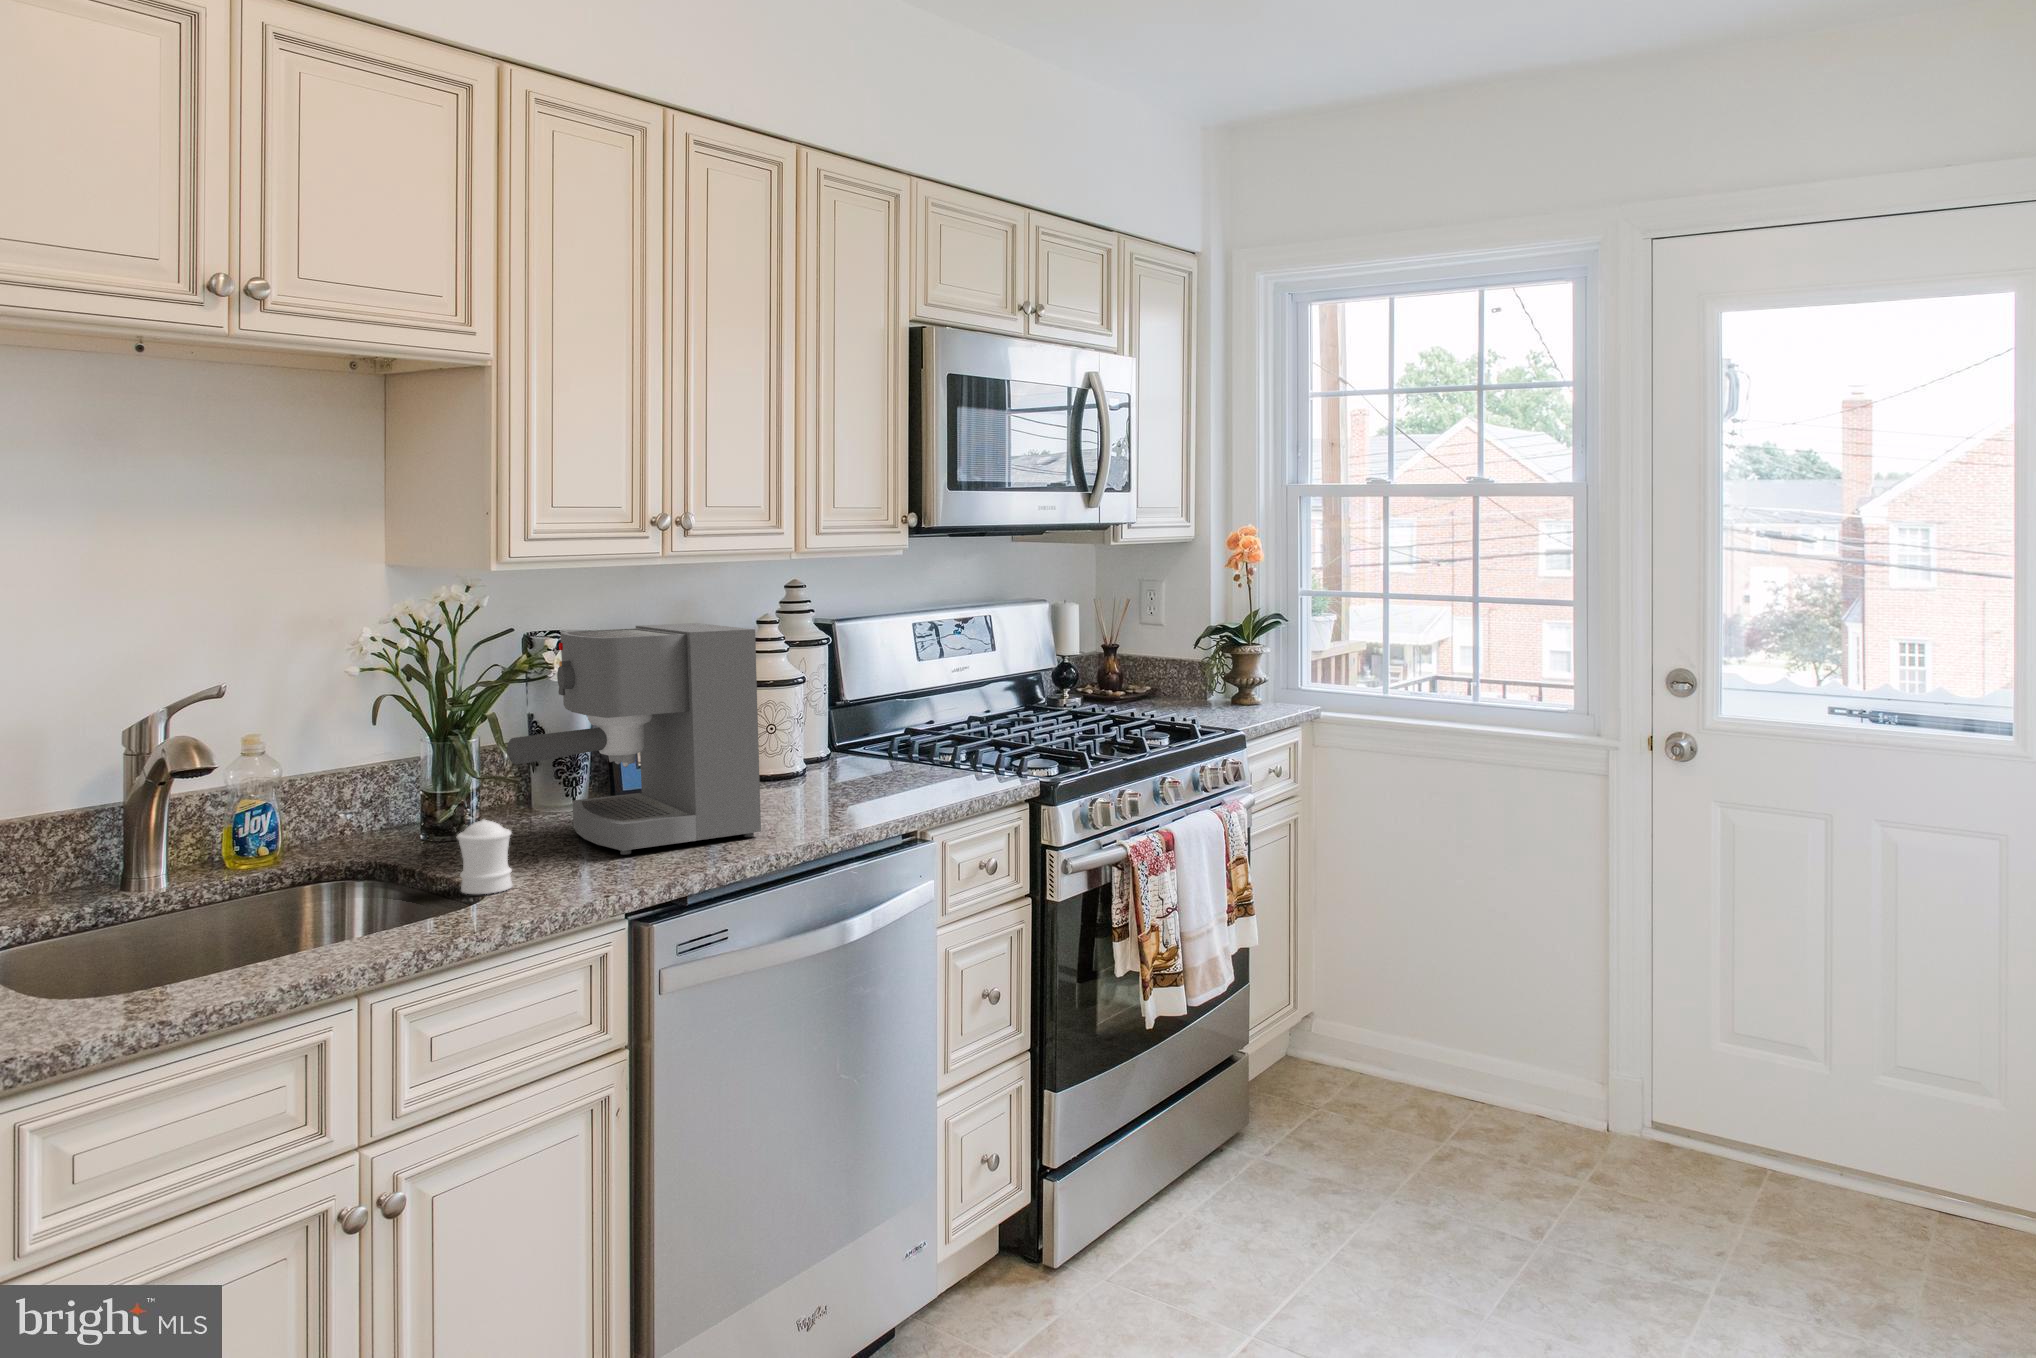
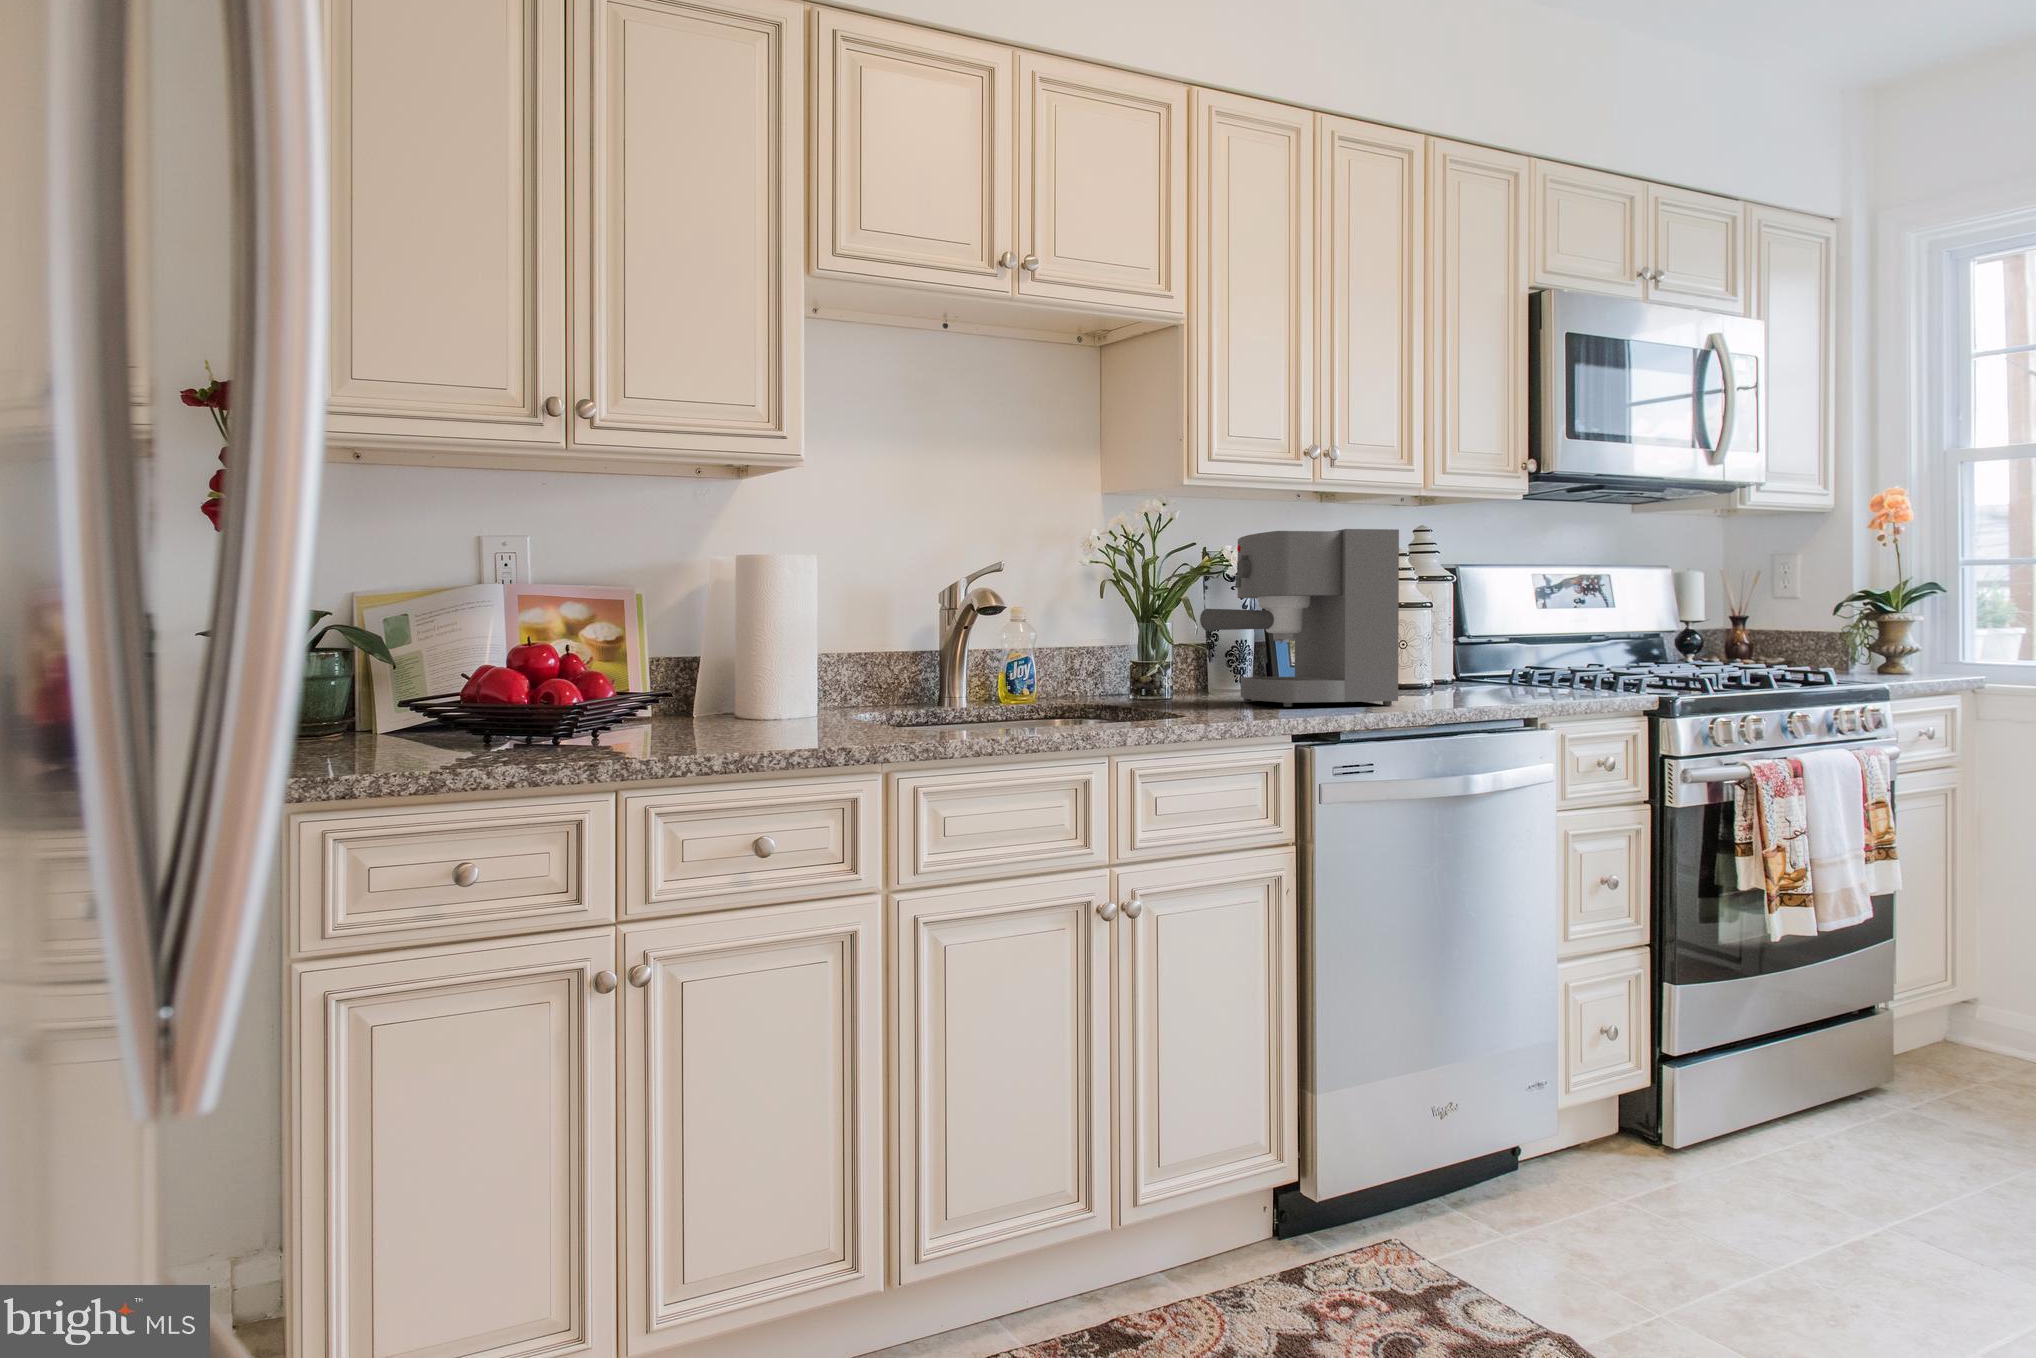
salt shaker: present [457,820,512,894] -> none [1167,659,1207,714]

